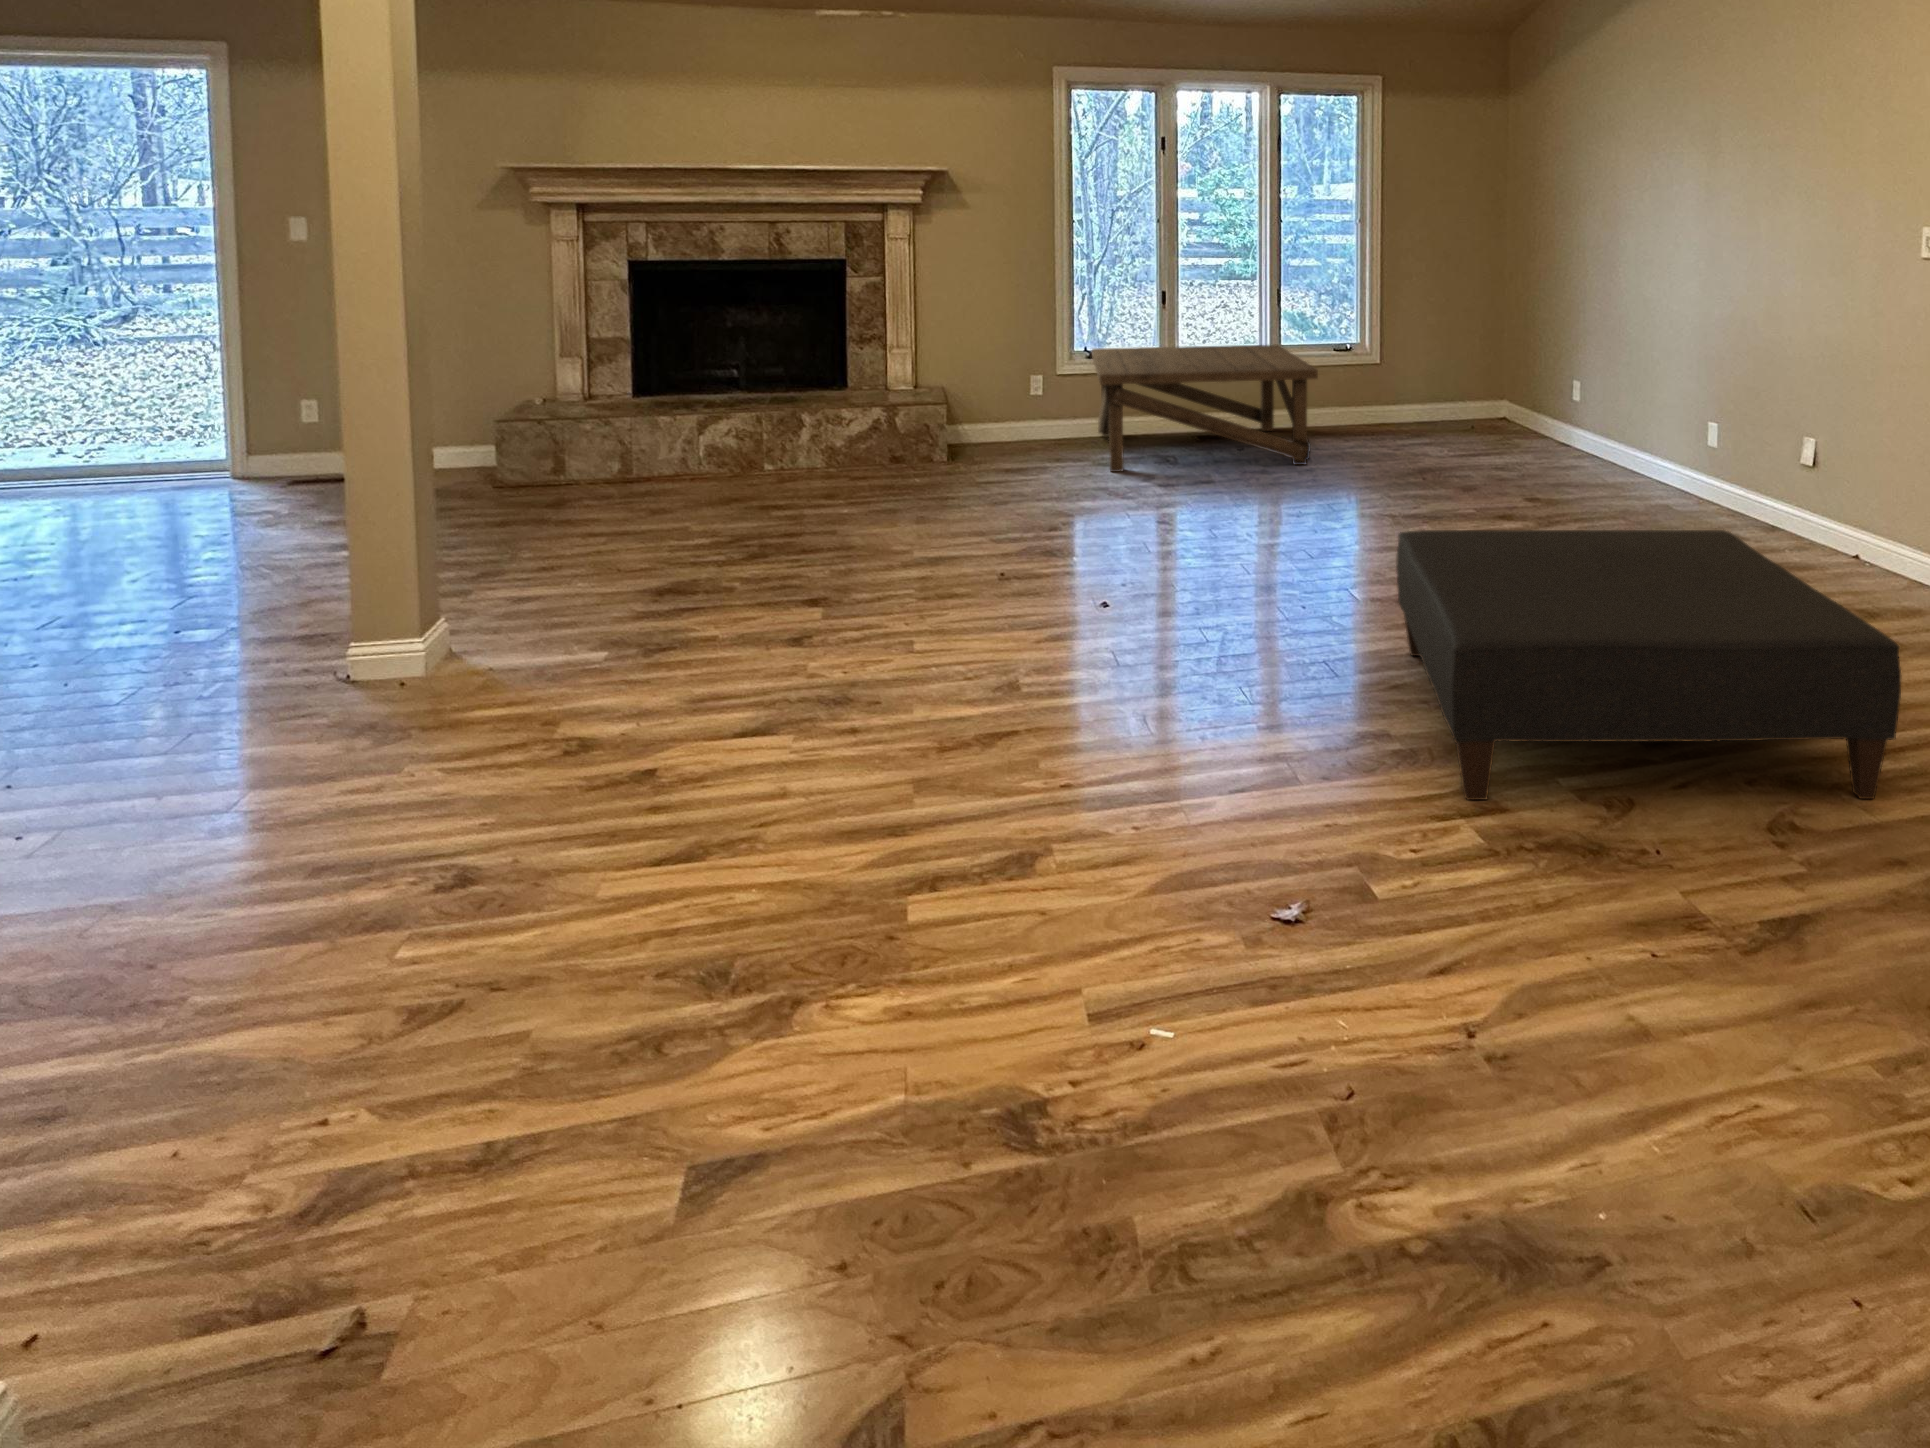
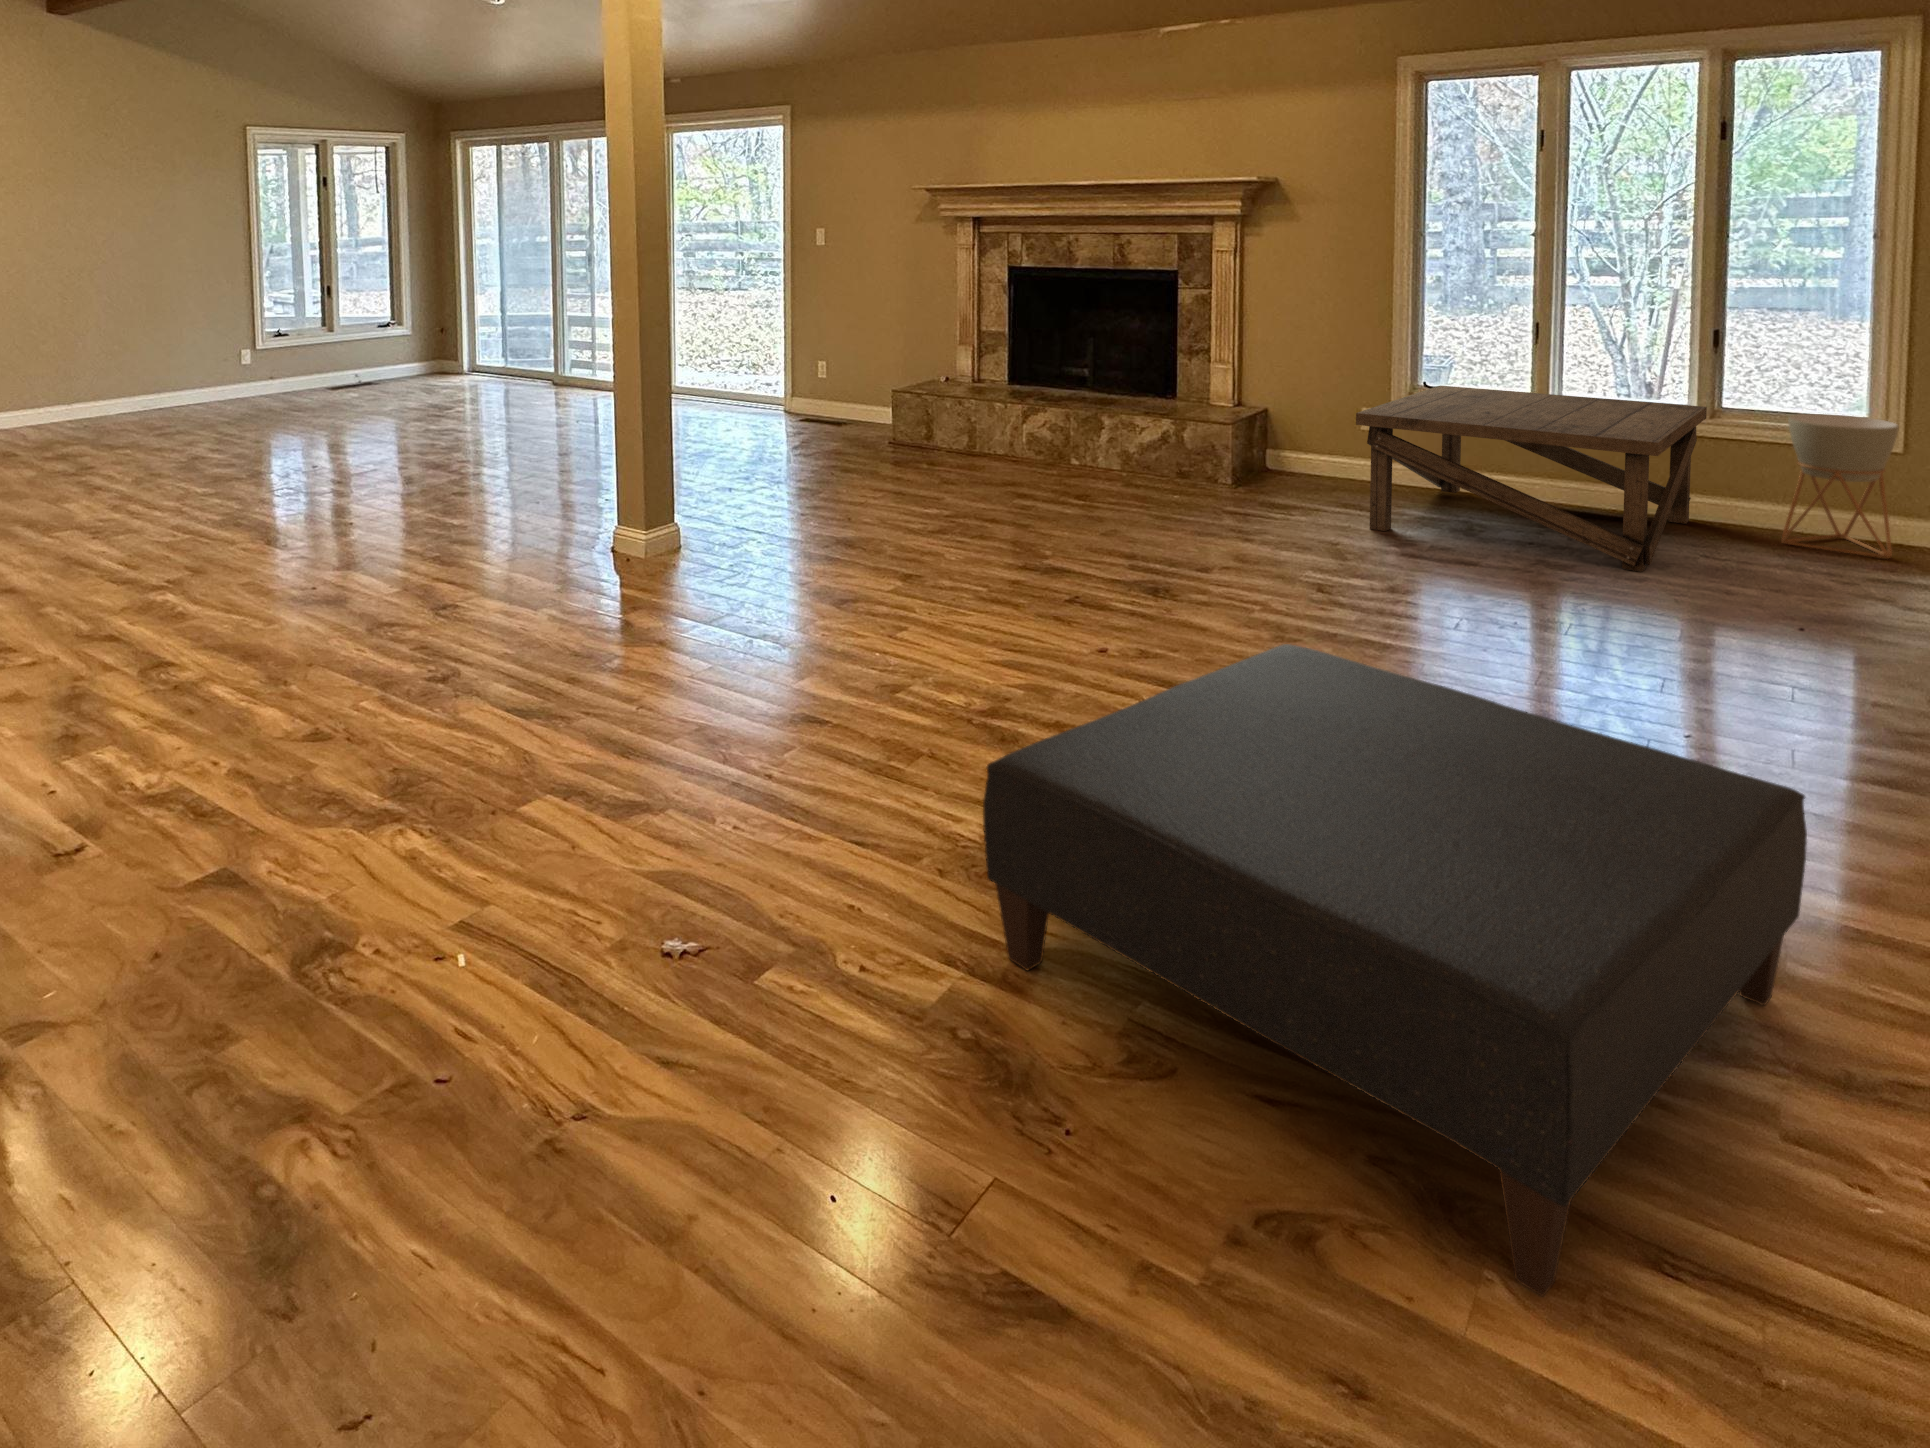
planter: none [1332,341,1394,433] -> present [1781,414,1899,559]

